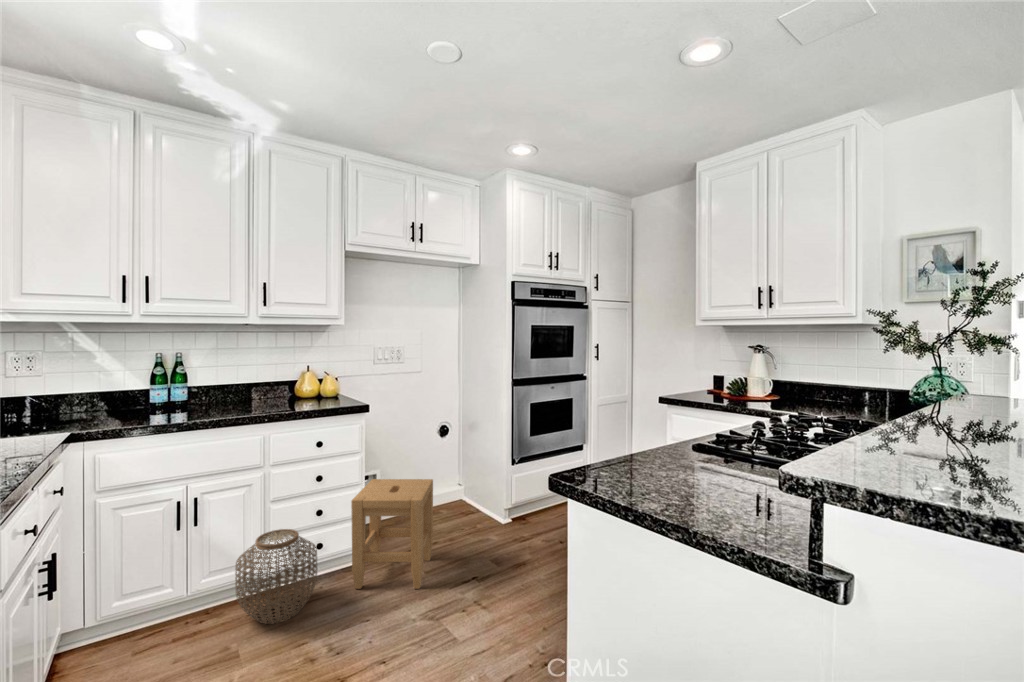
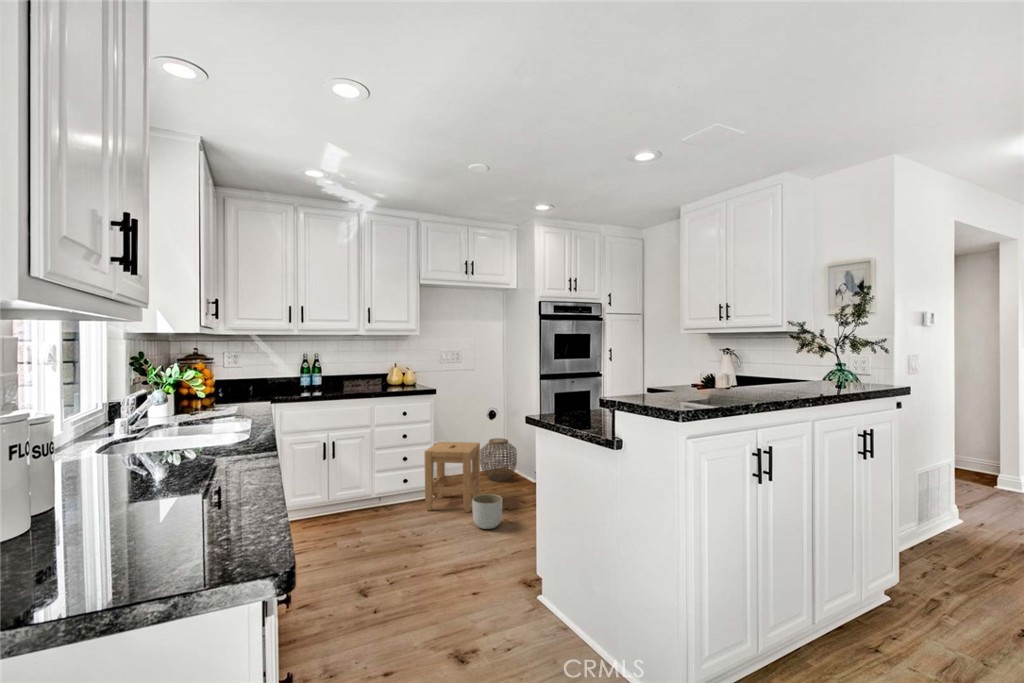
woven basket: present [235,529,317,624] -> present [480,438,517,481]
planter: none [428,564,475,625] -> present [472,494,502,529]

